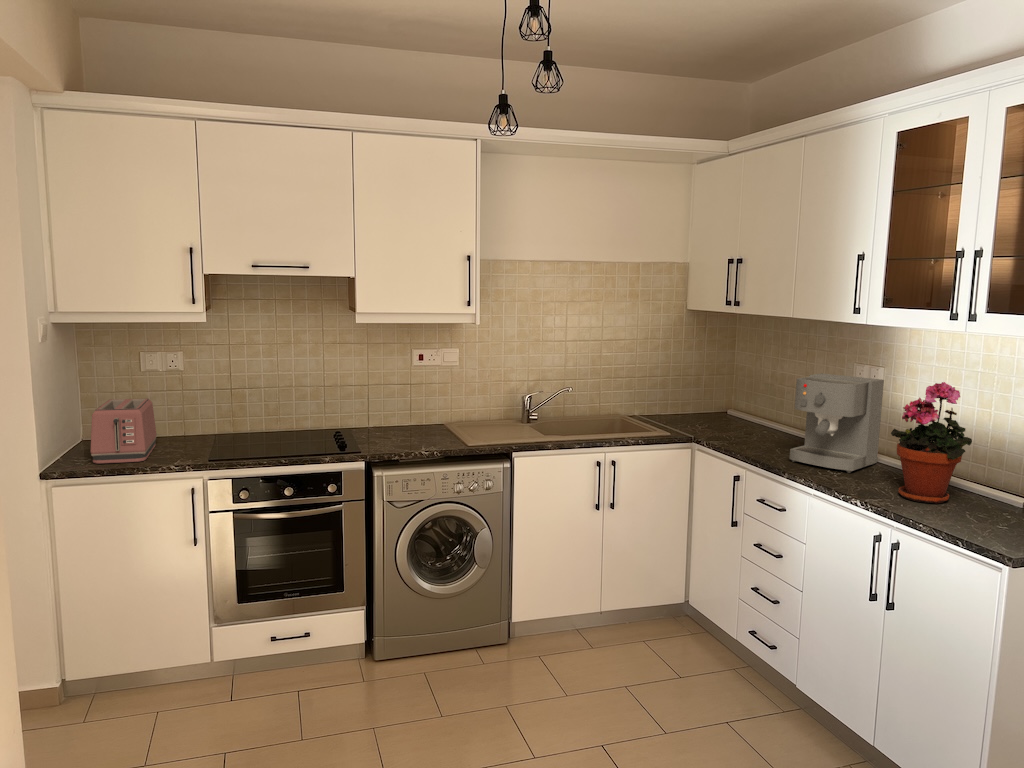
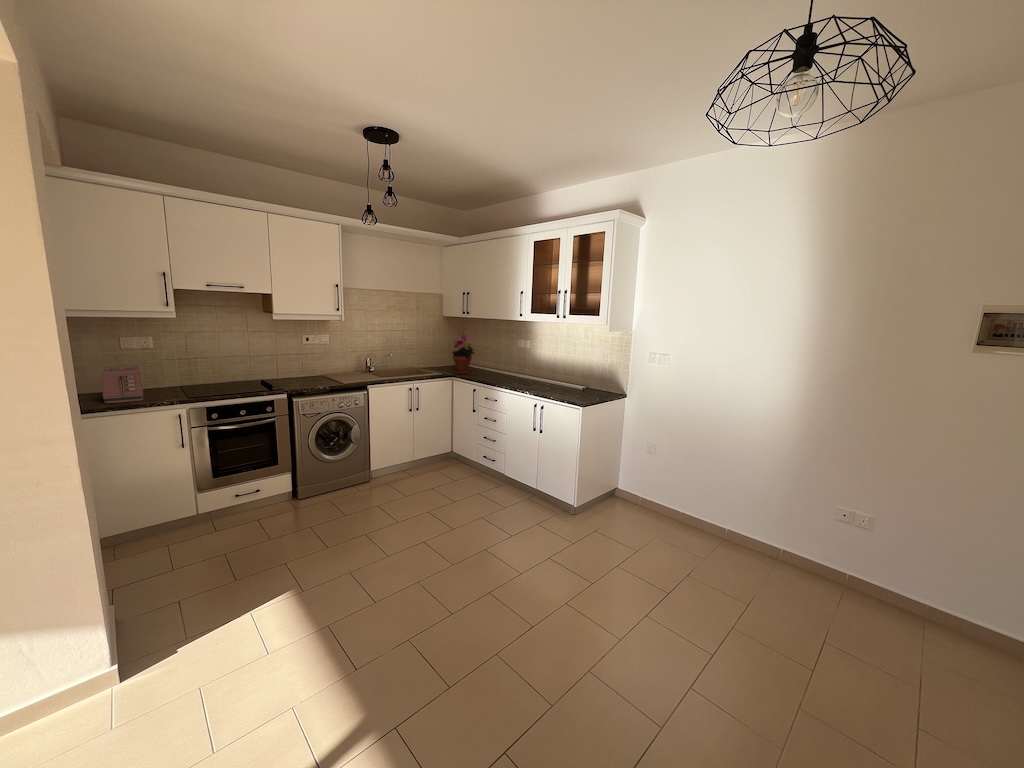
coffee maker: present [790,373,884,473] -> none [498,342,534,383]
potted plant: present [891,382,972,503] -> present [452,334,474,374]

